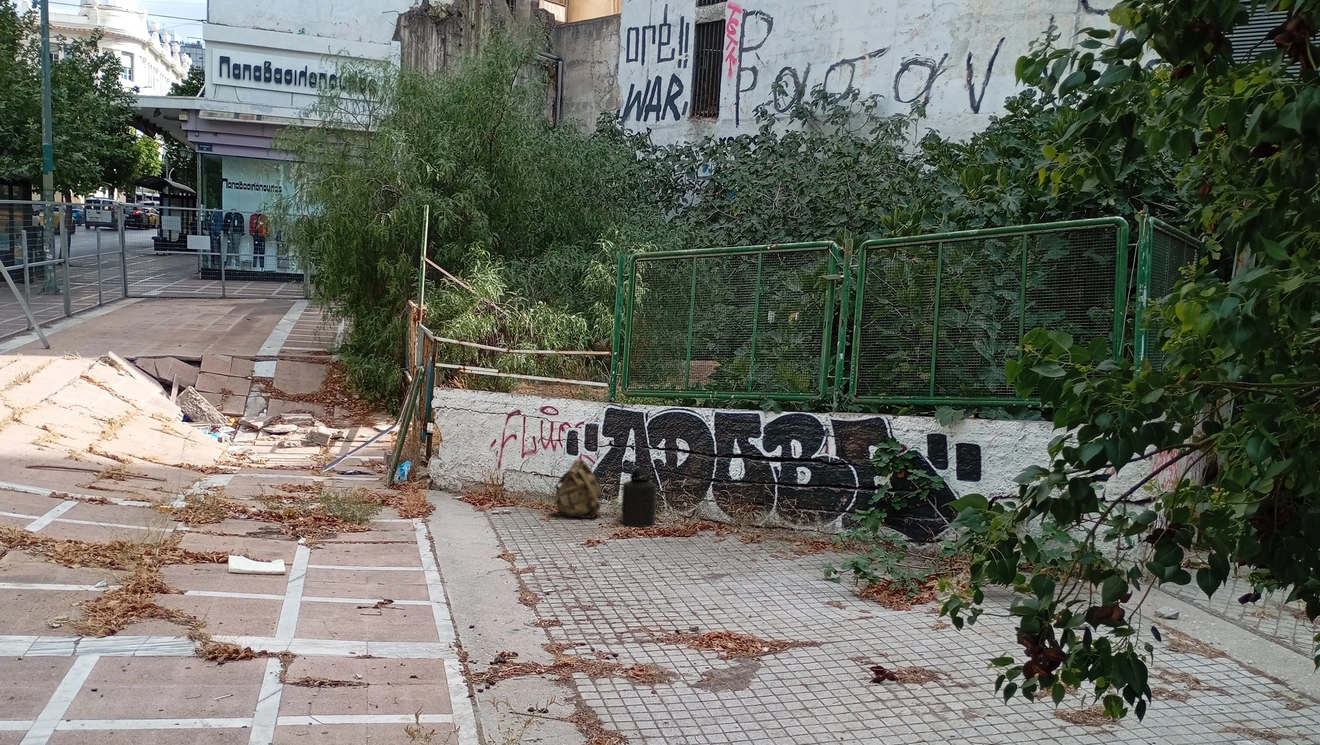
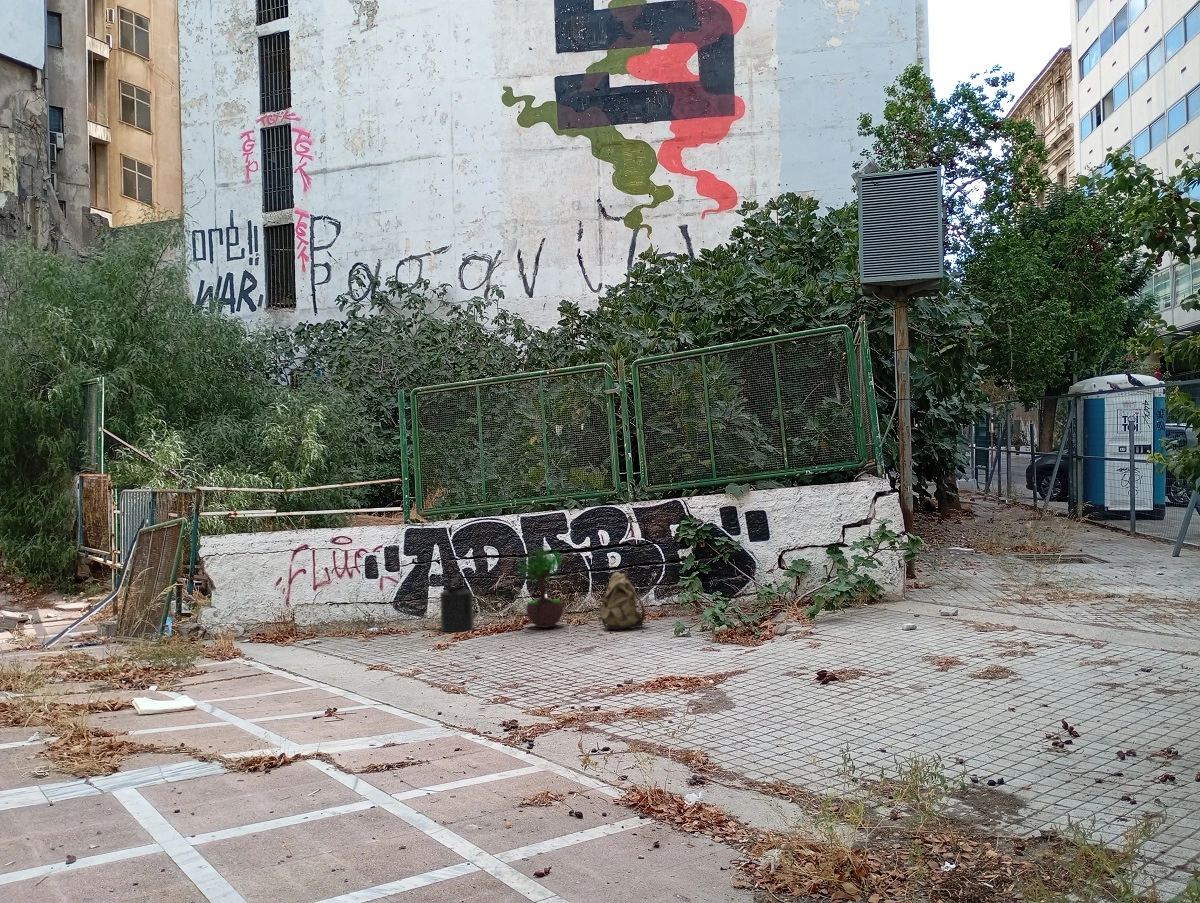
potted tree: none [688,444,743,538] -> present [519,548,563,628]
backpack: present [554,459,602,518] -> present [599,571,645,629]

